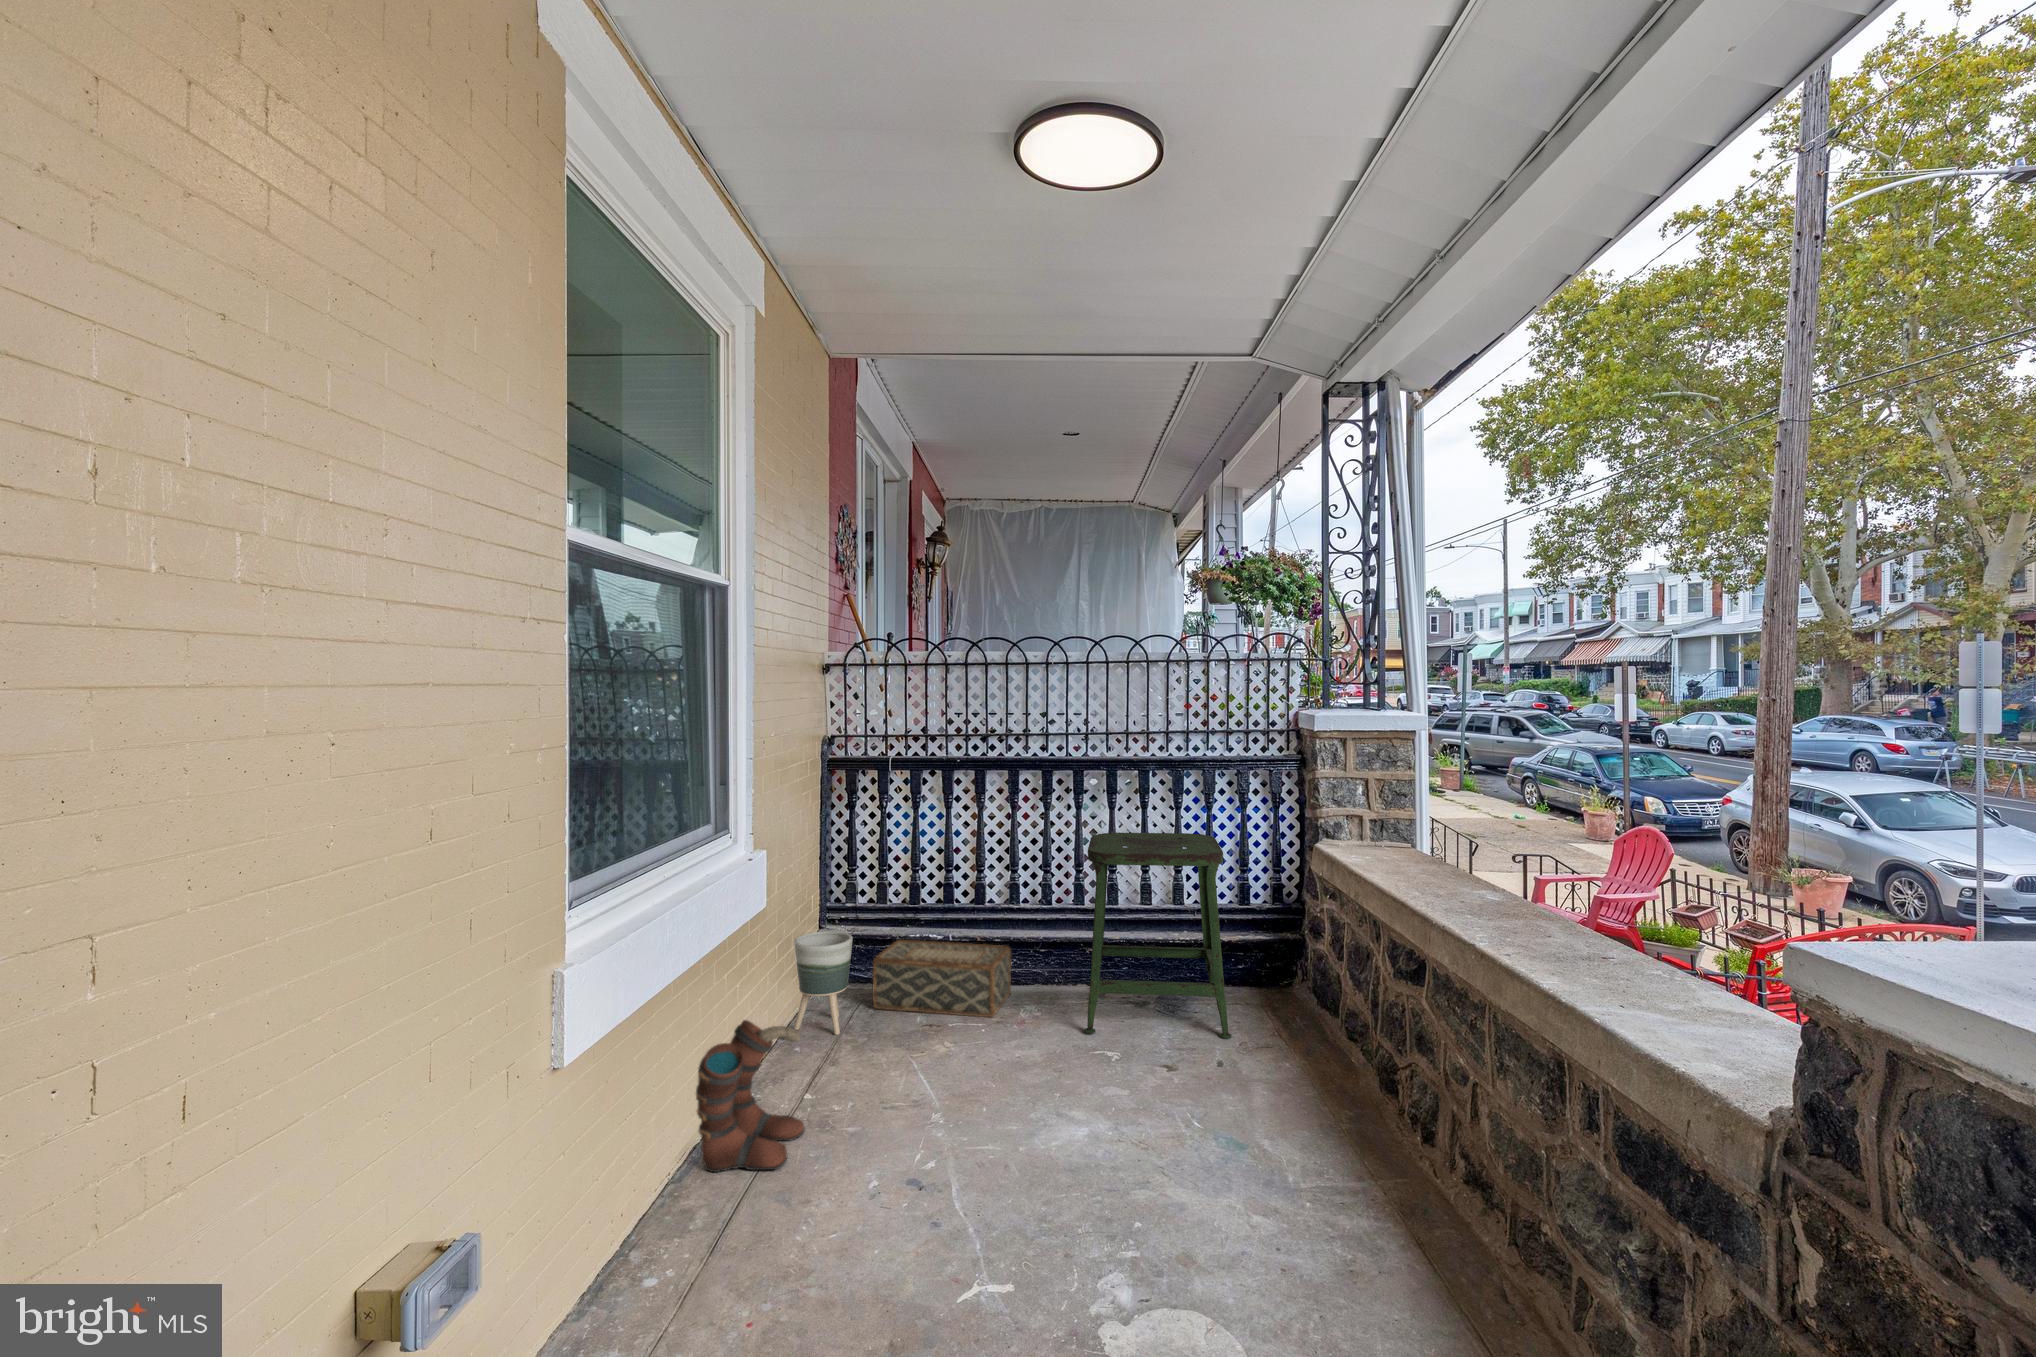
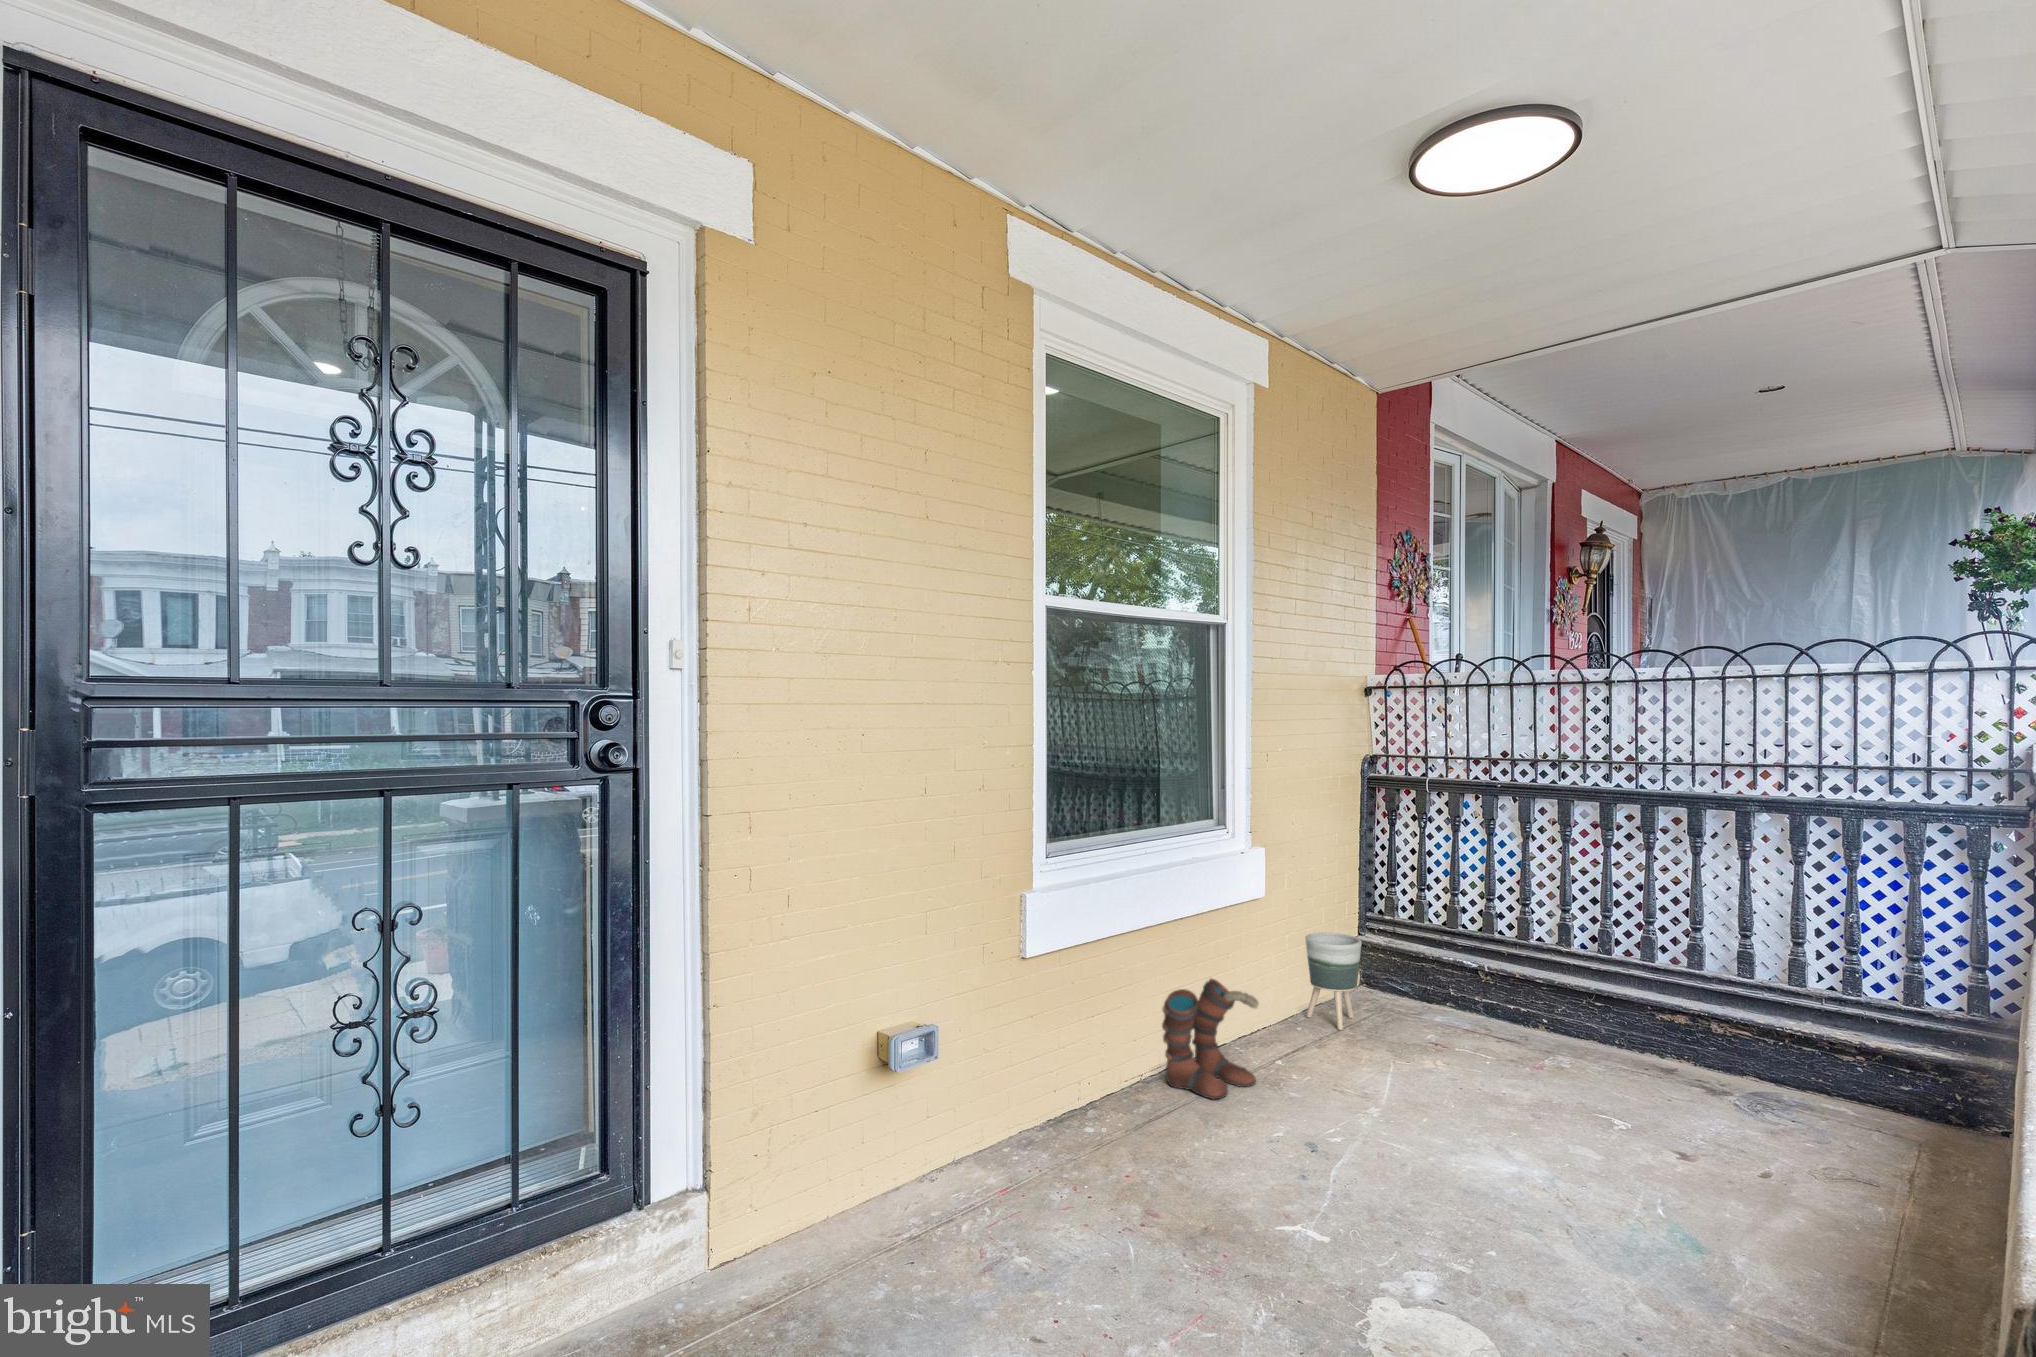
stool: present [1084,833,1232,1039] -> none [1600,881,1846,1154]
woven basket: present [872,940,1011,1017] -> none [1390,961,1551,1056]

